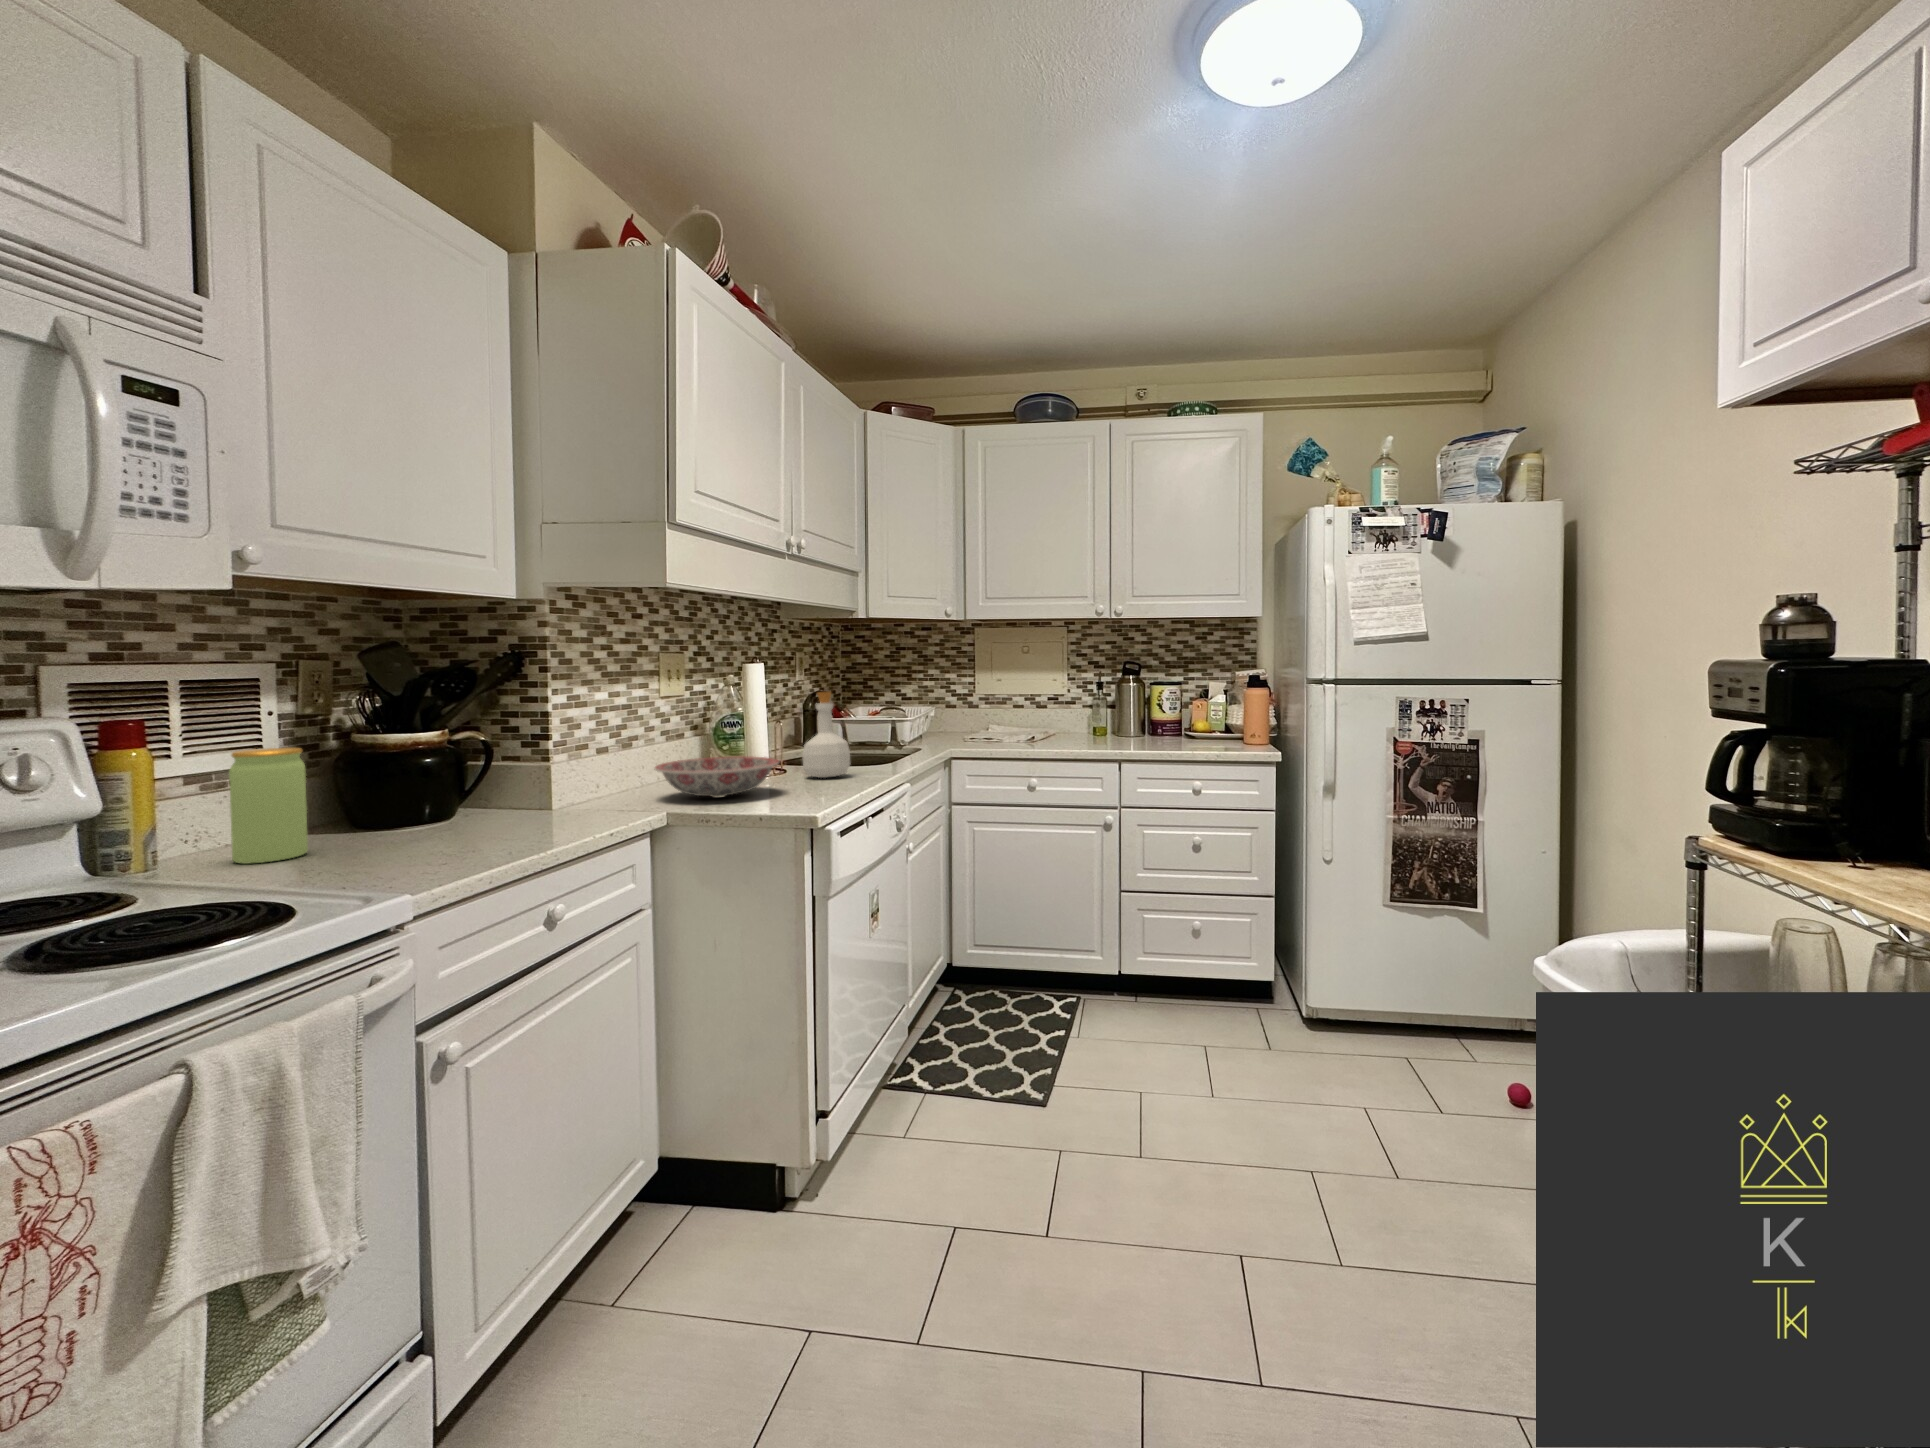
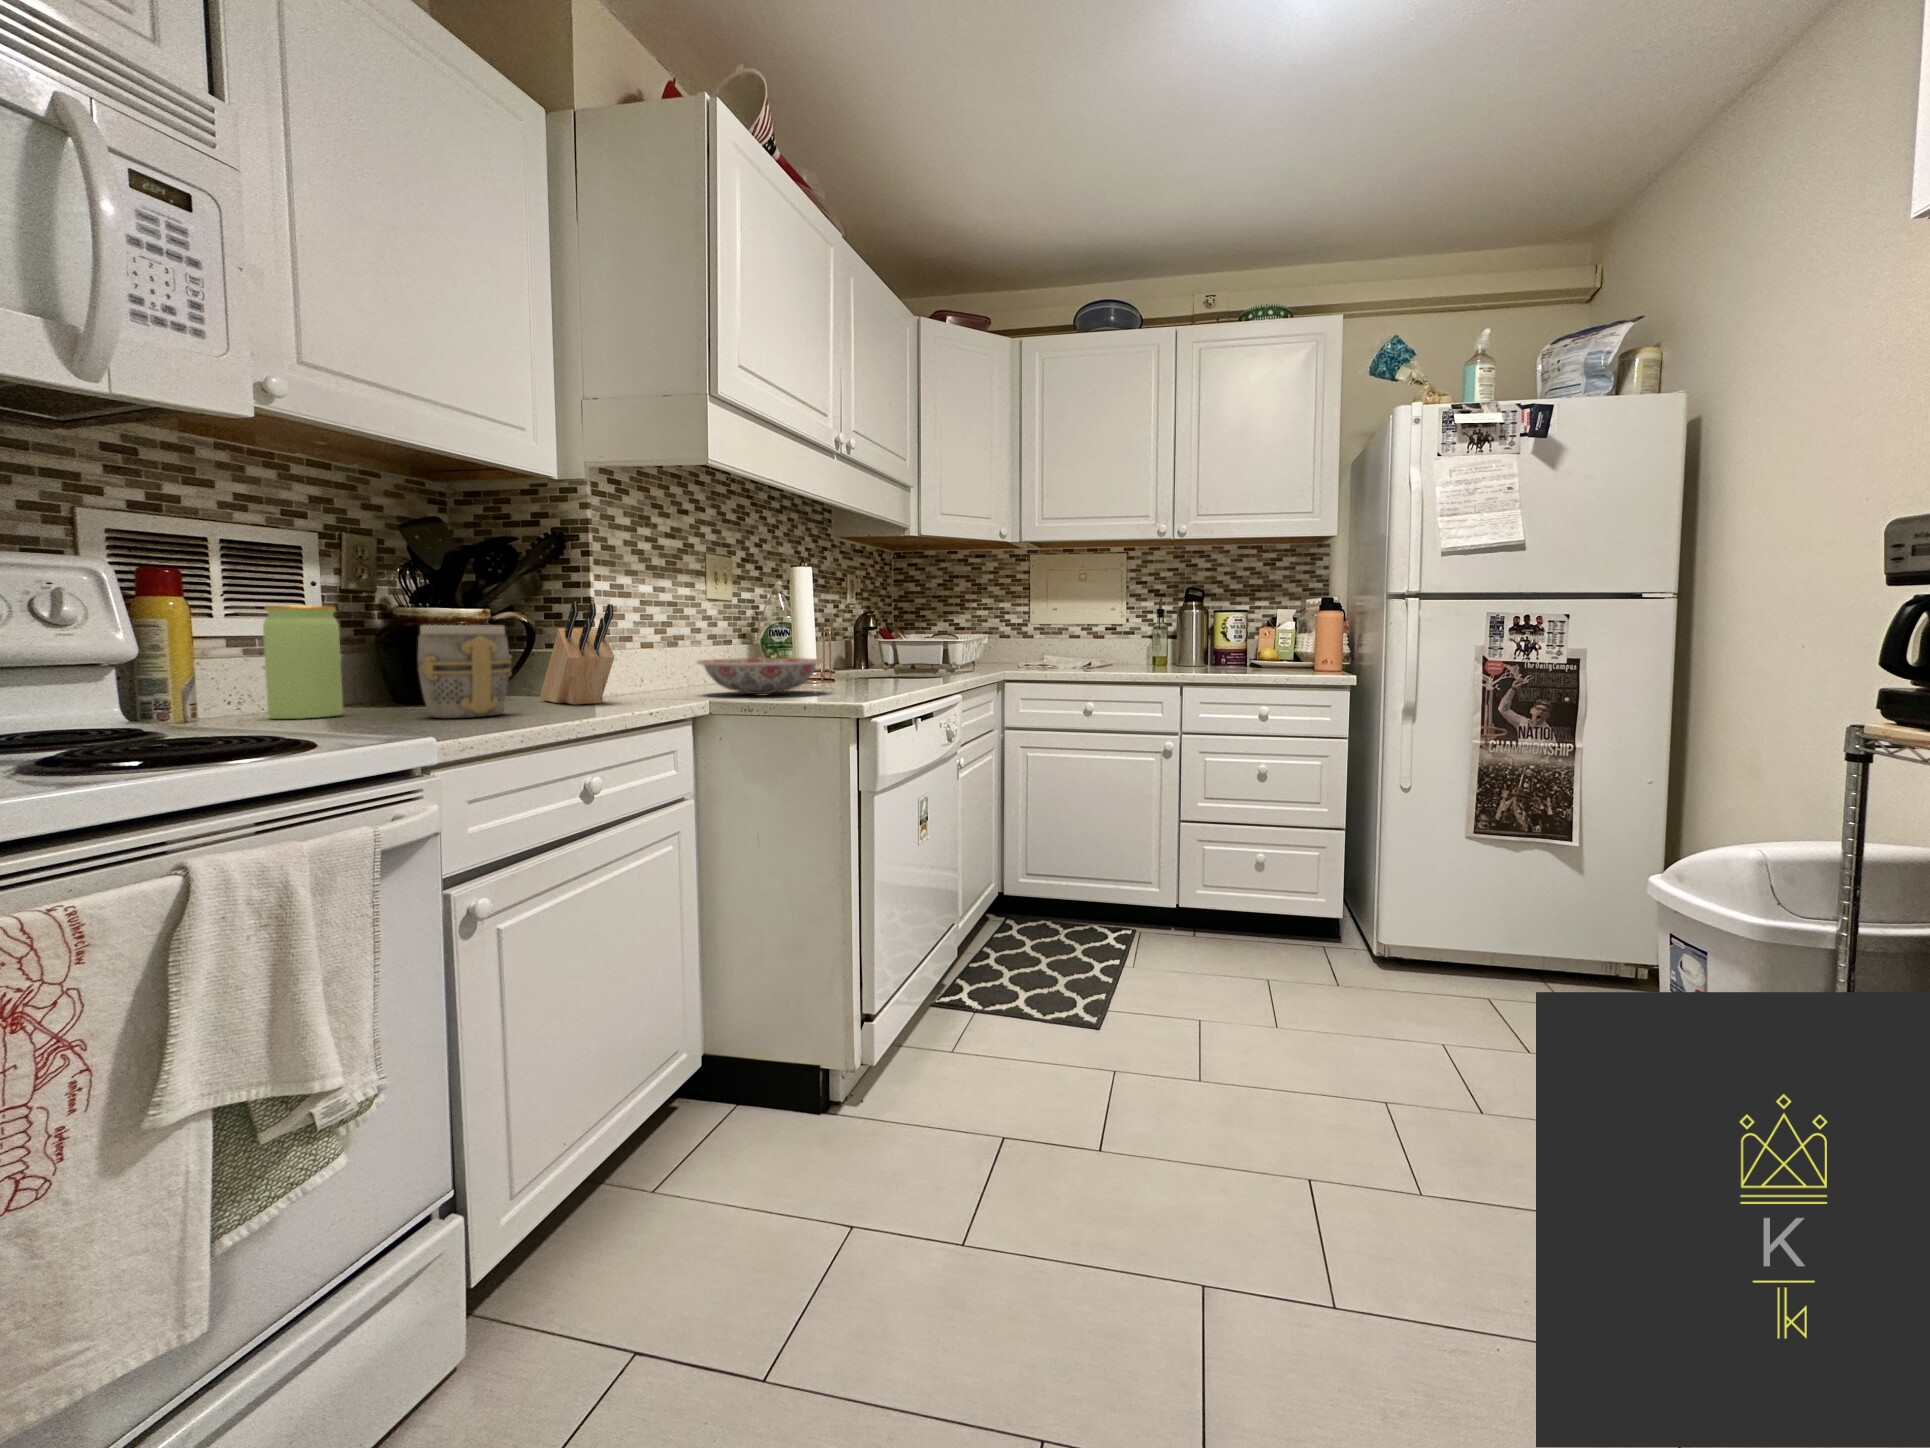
bottle: present [803,692,850,778] -> none [849,597,899,686]
knife block: none [500,726,577,824] -> present [540,602,614,705]
mug: none [387,760,480,857] -> present [418,625,512,718]

